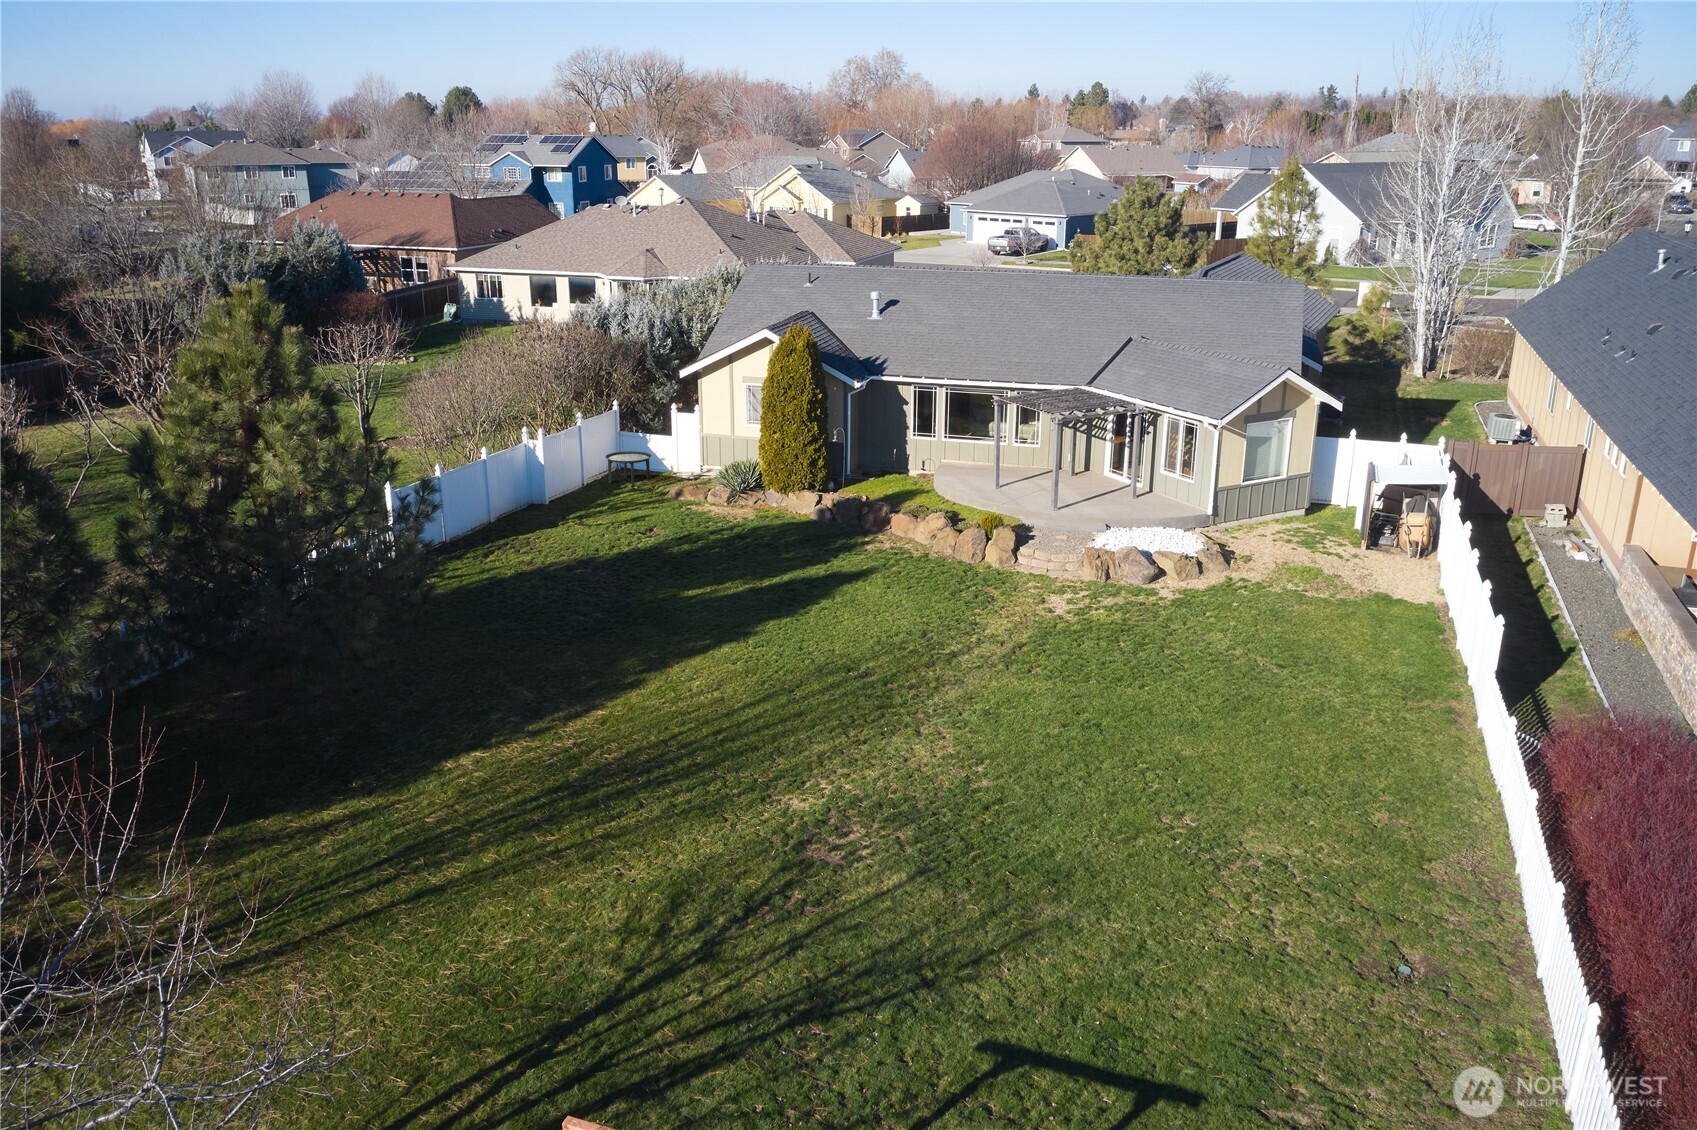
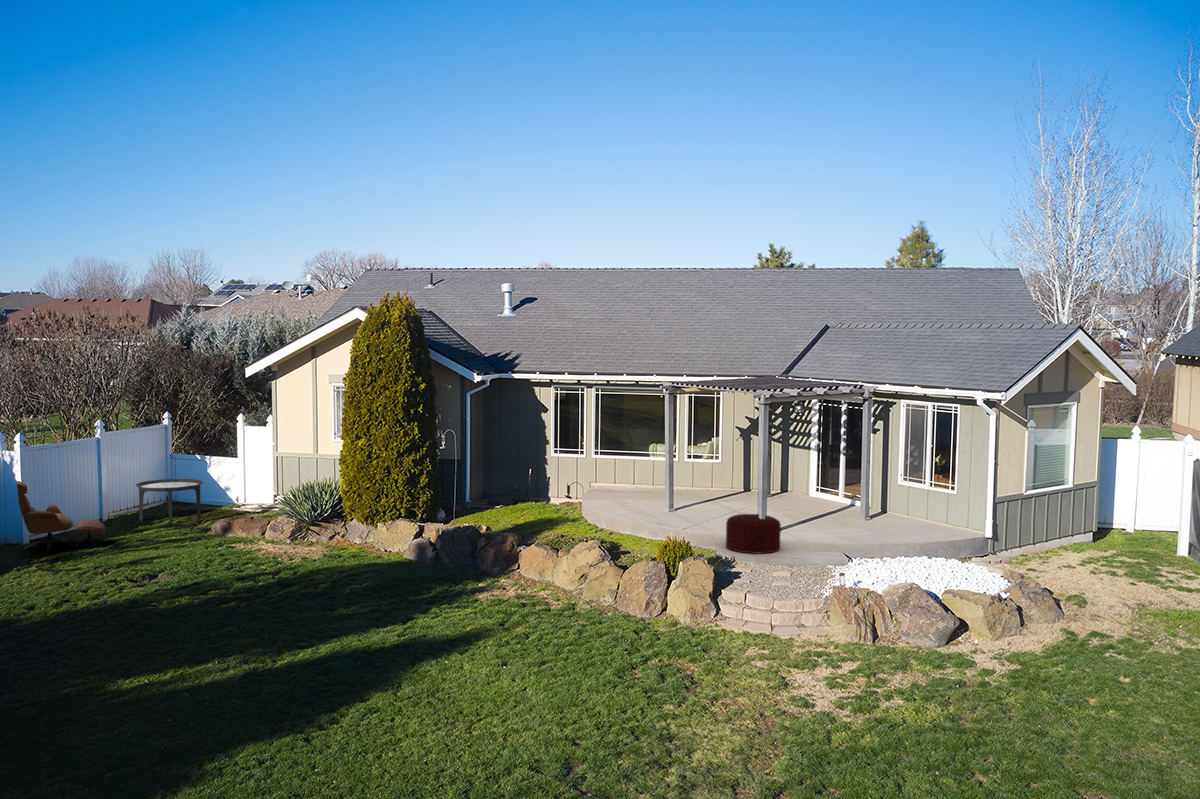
lounge chair: none [545,458,602,508] -> present [16,481,106,551]
ottoman: none [1030,494,1068,522] -> present [726,514,781,553]

